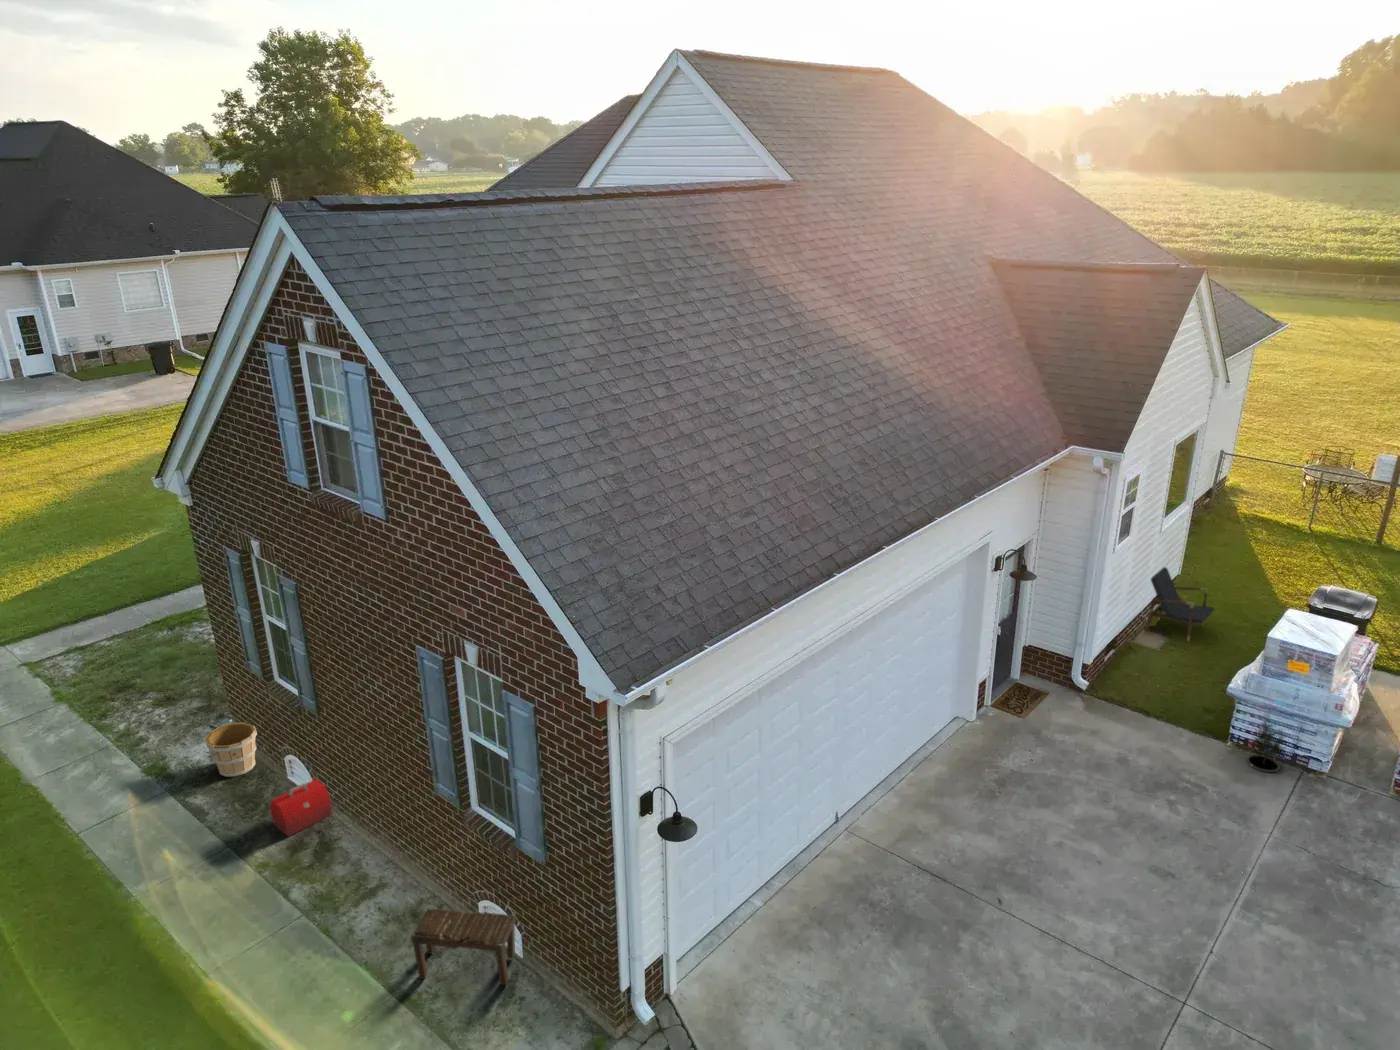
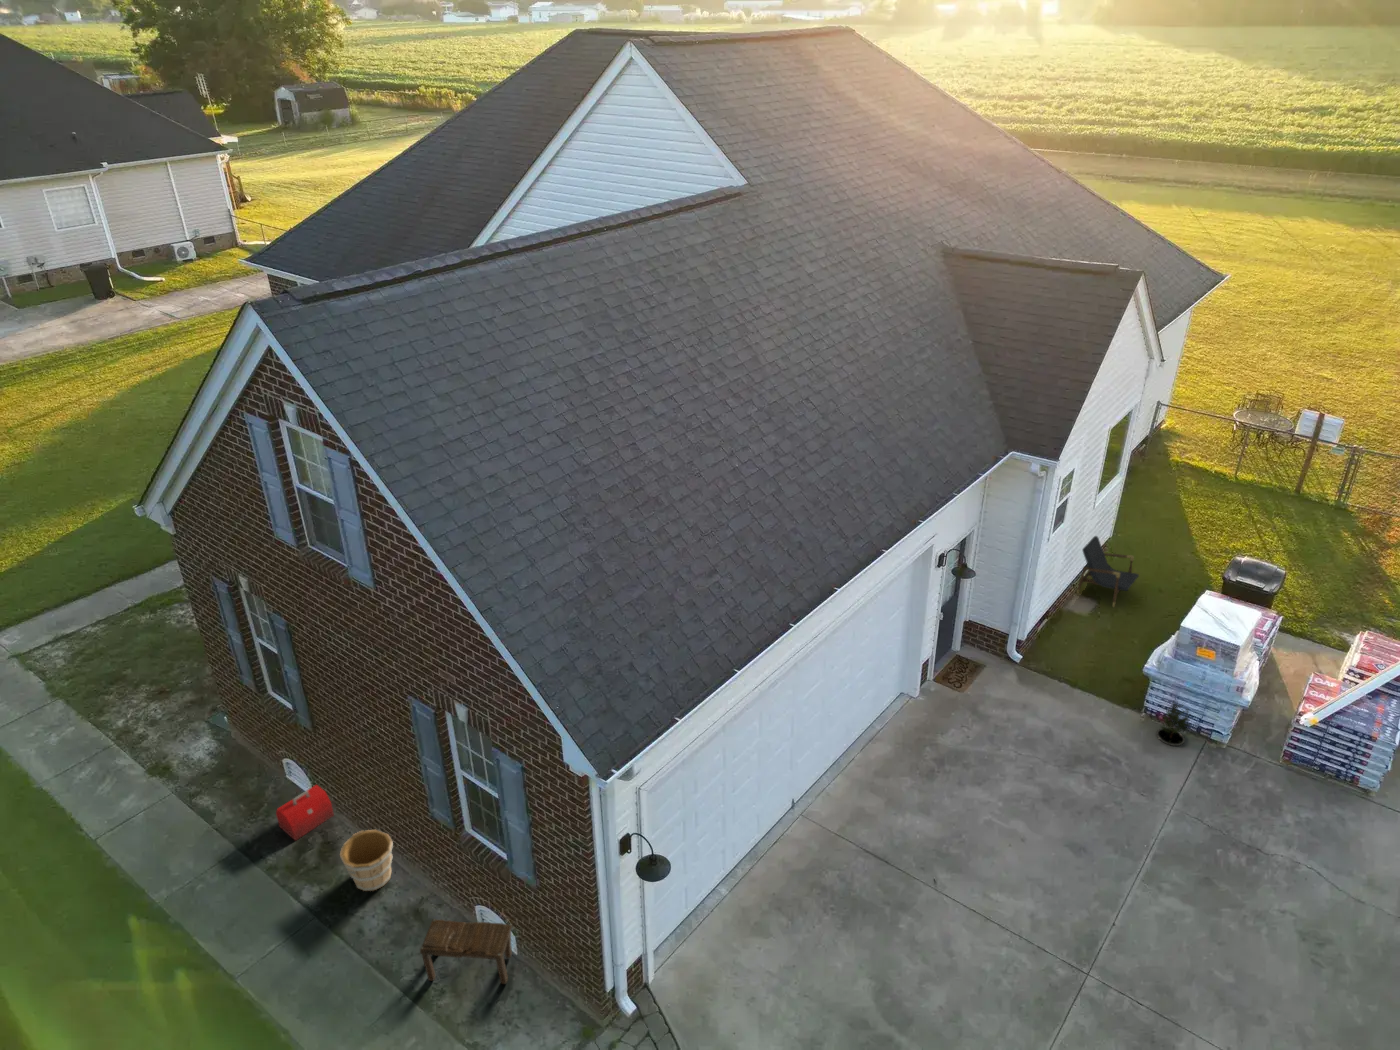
wooden bucket: present [205,722,257,777] -> present [340,830,393,891]

